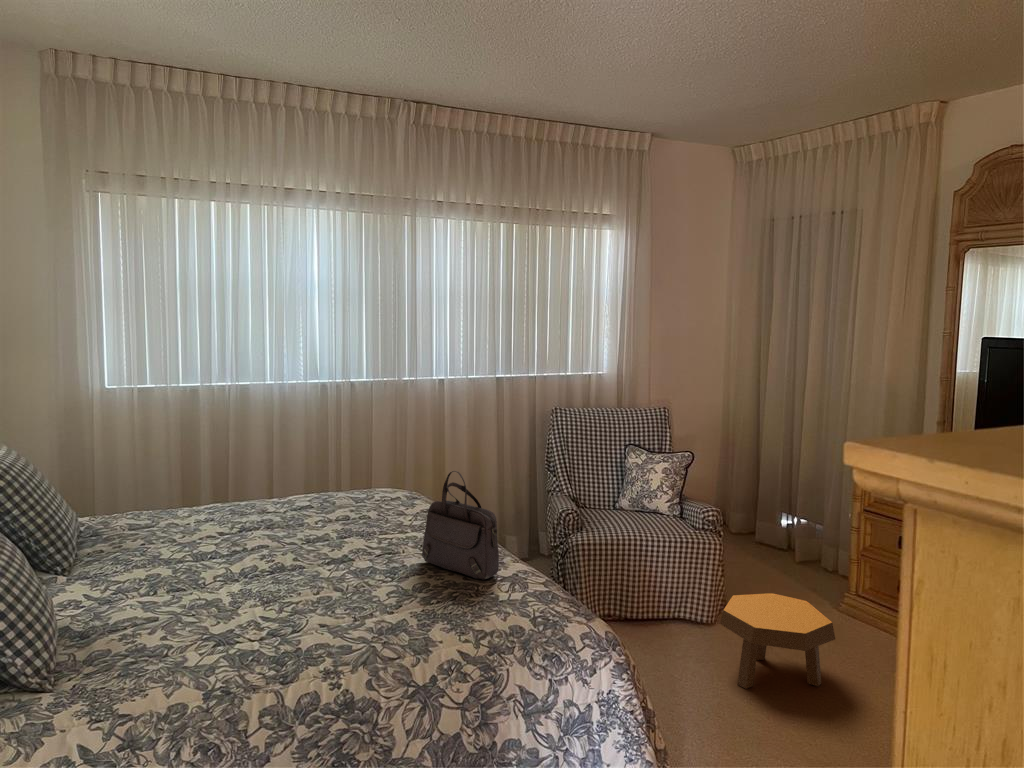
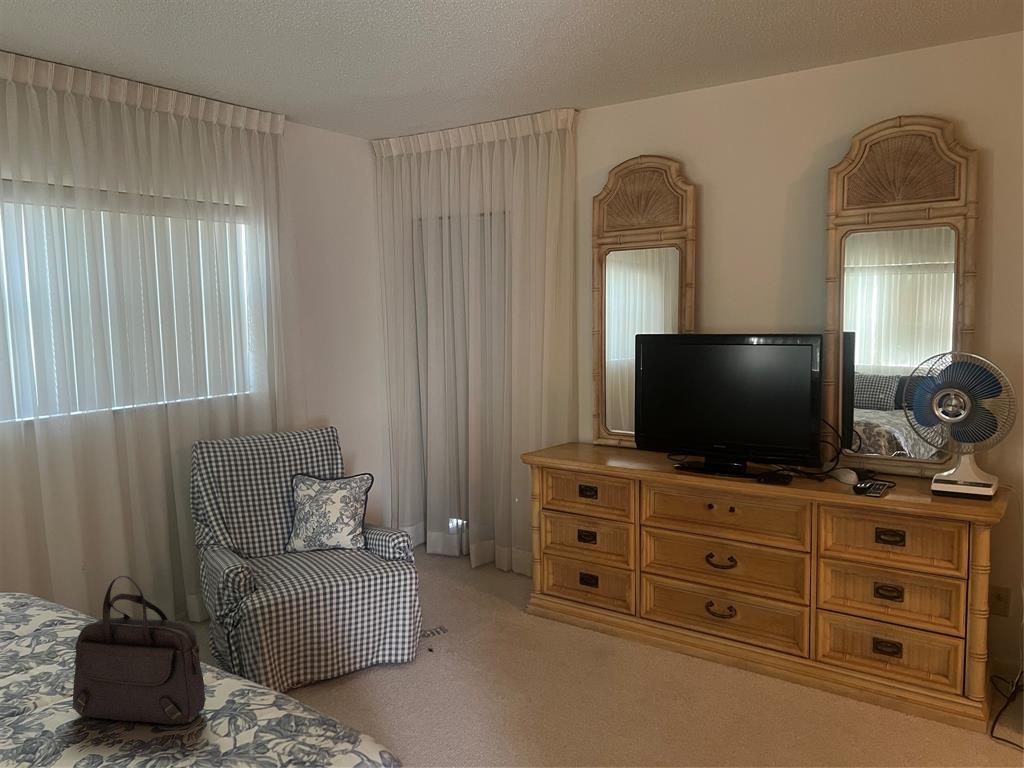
footstool: present [720,593,835,689] -> none [437,617,552,732]

